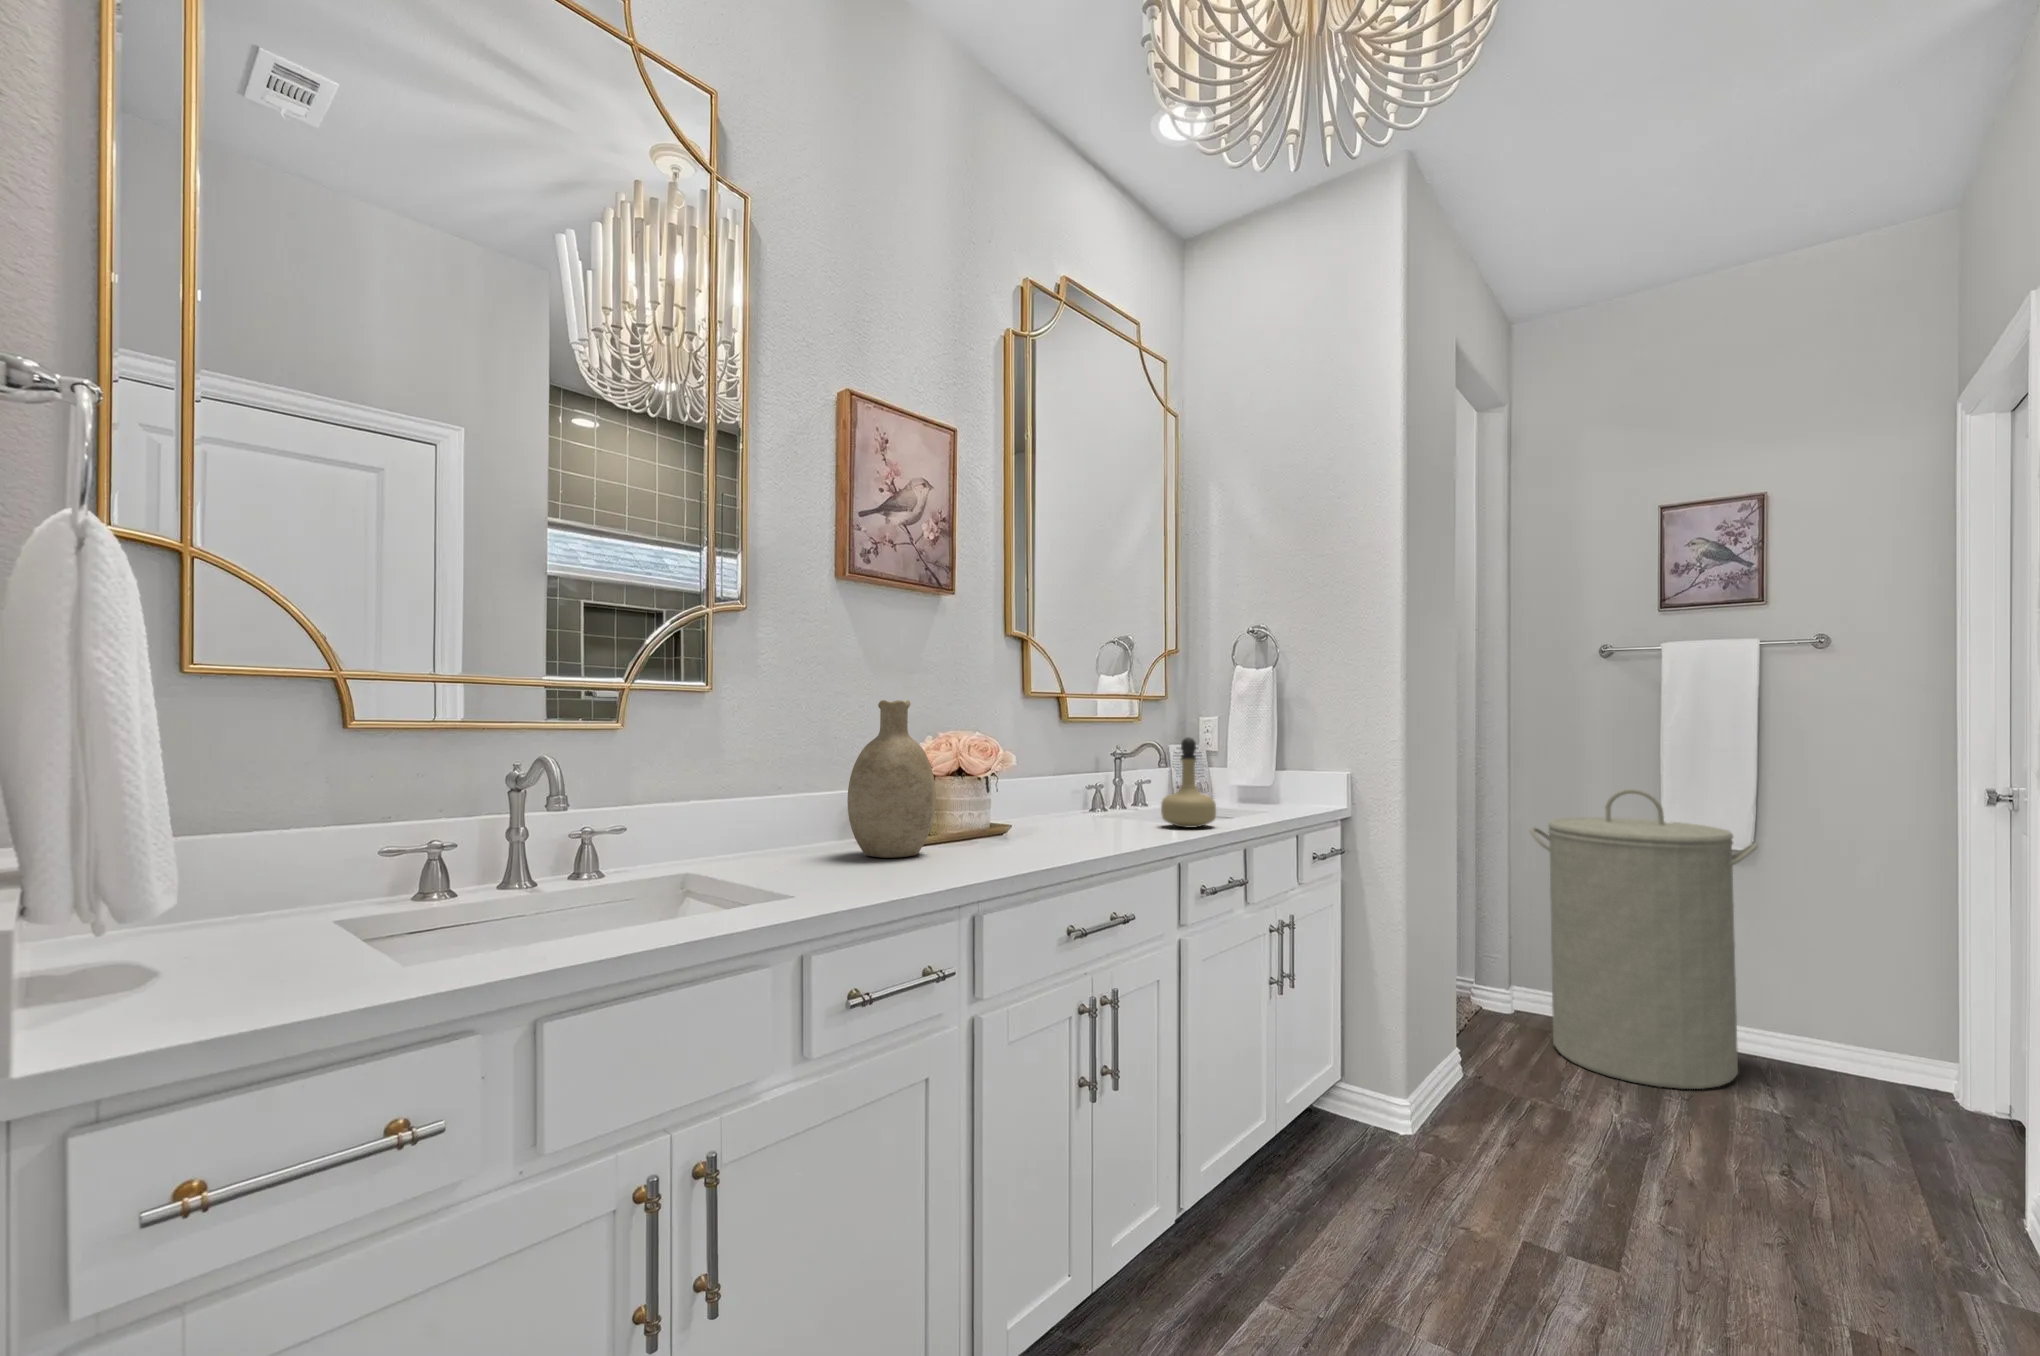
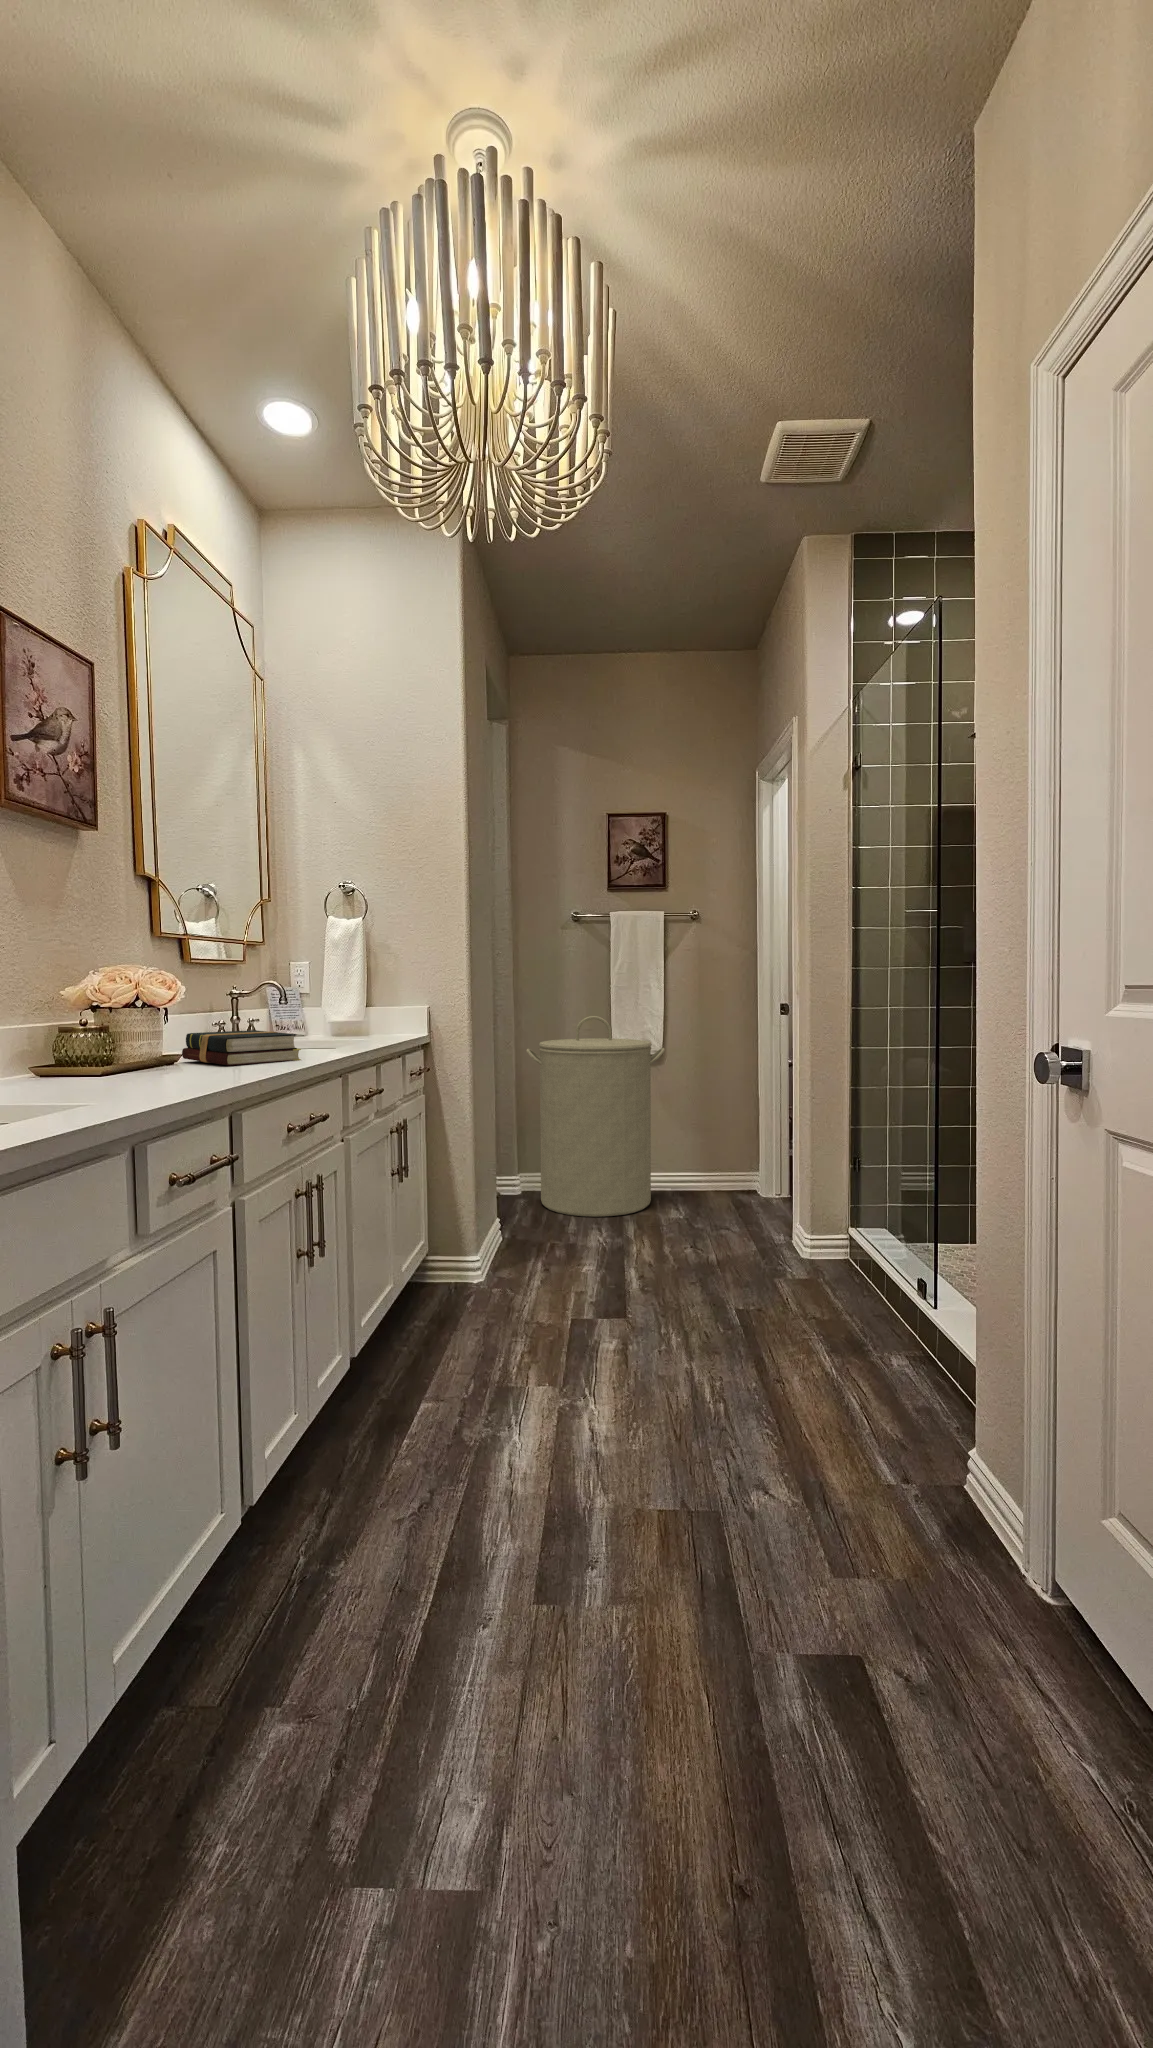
decorative vase: present [847,700,936,858] -> none [59,928,153,1080]
perfume bottle: present [1161,737,1216,828] -> none [311,972,359,1049]
hardback book: none [1007,803,1113,847] -> present [182,1030,301,1066]

